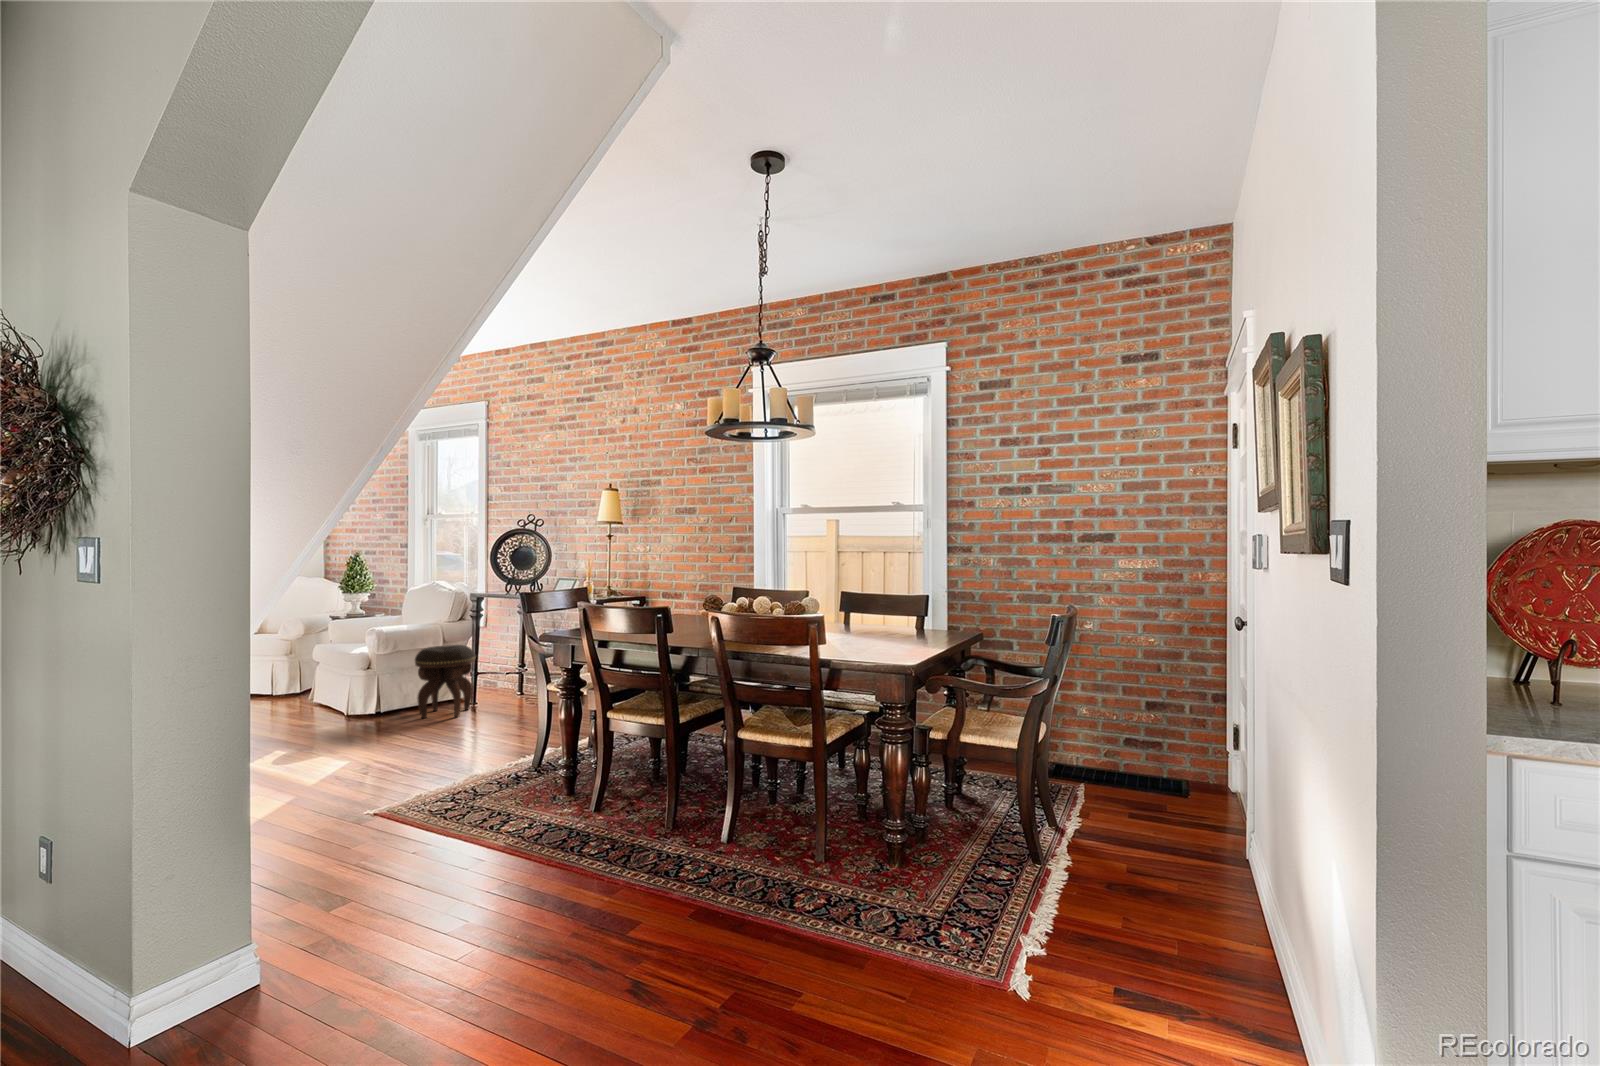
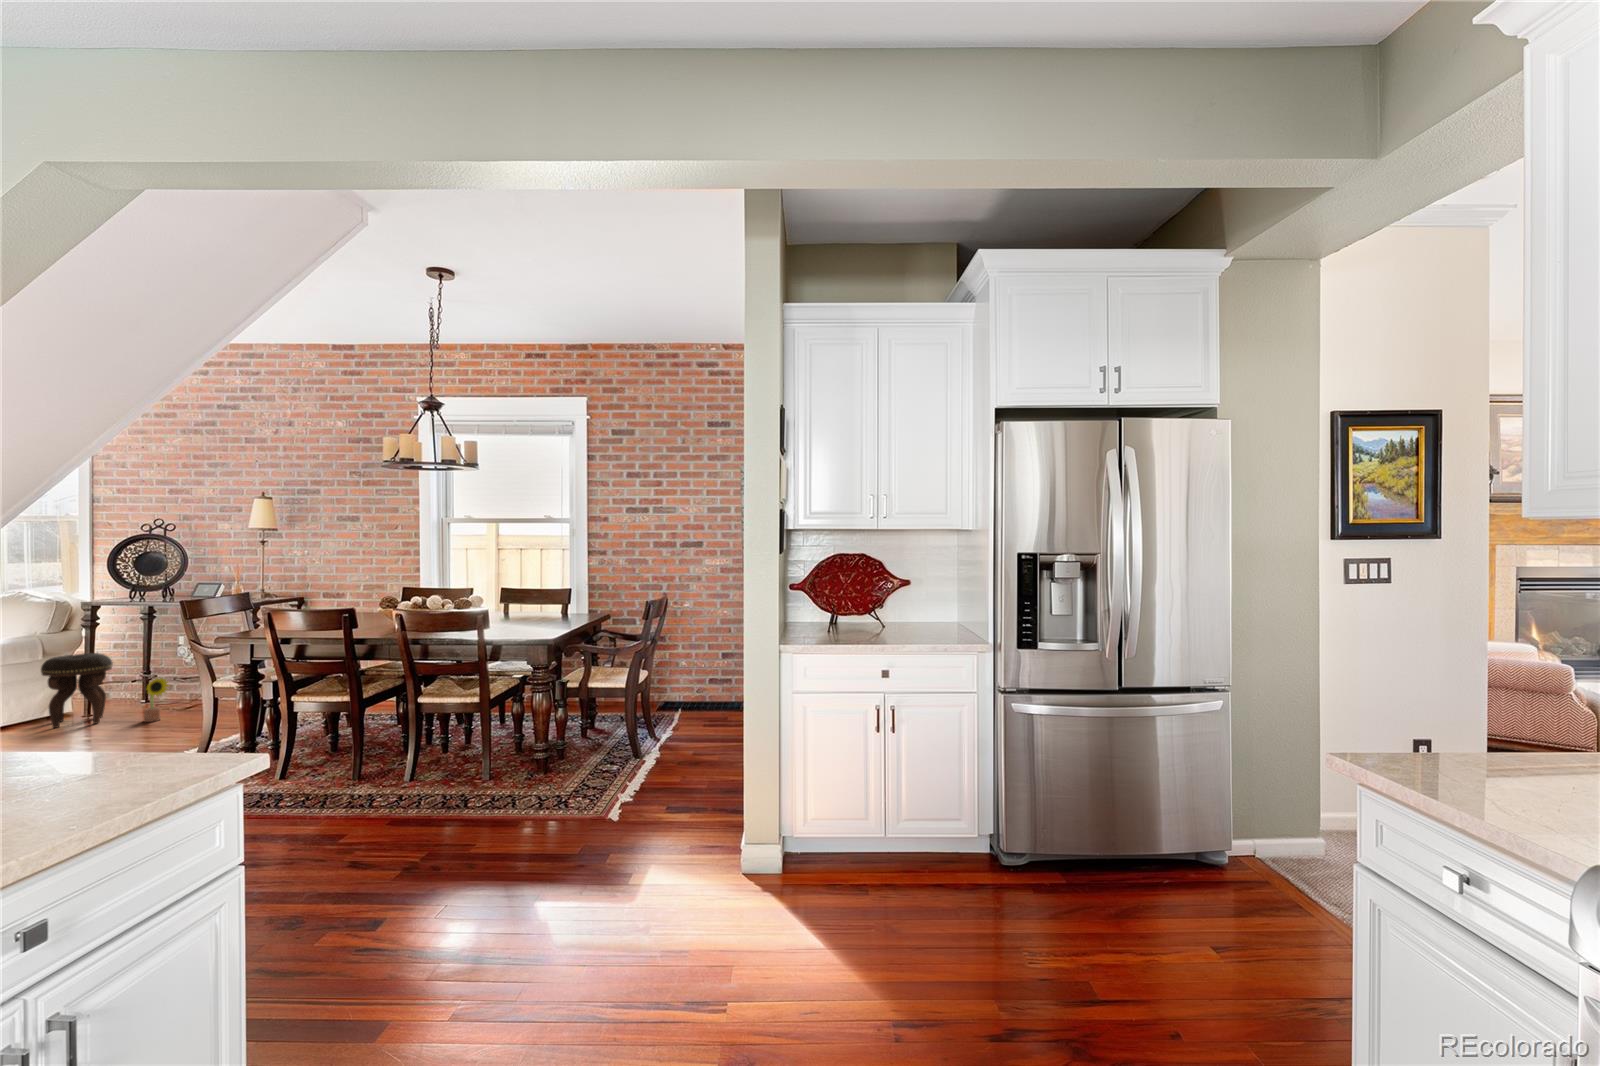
decorative plant: none [491,675,516,721] -> present [144,678,168,722]

